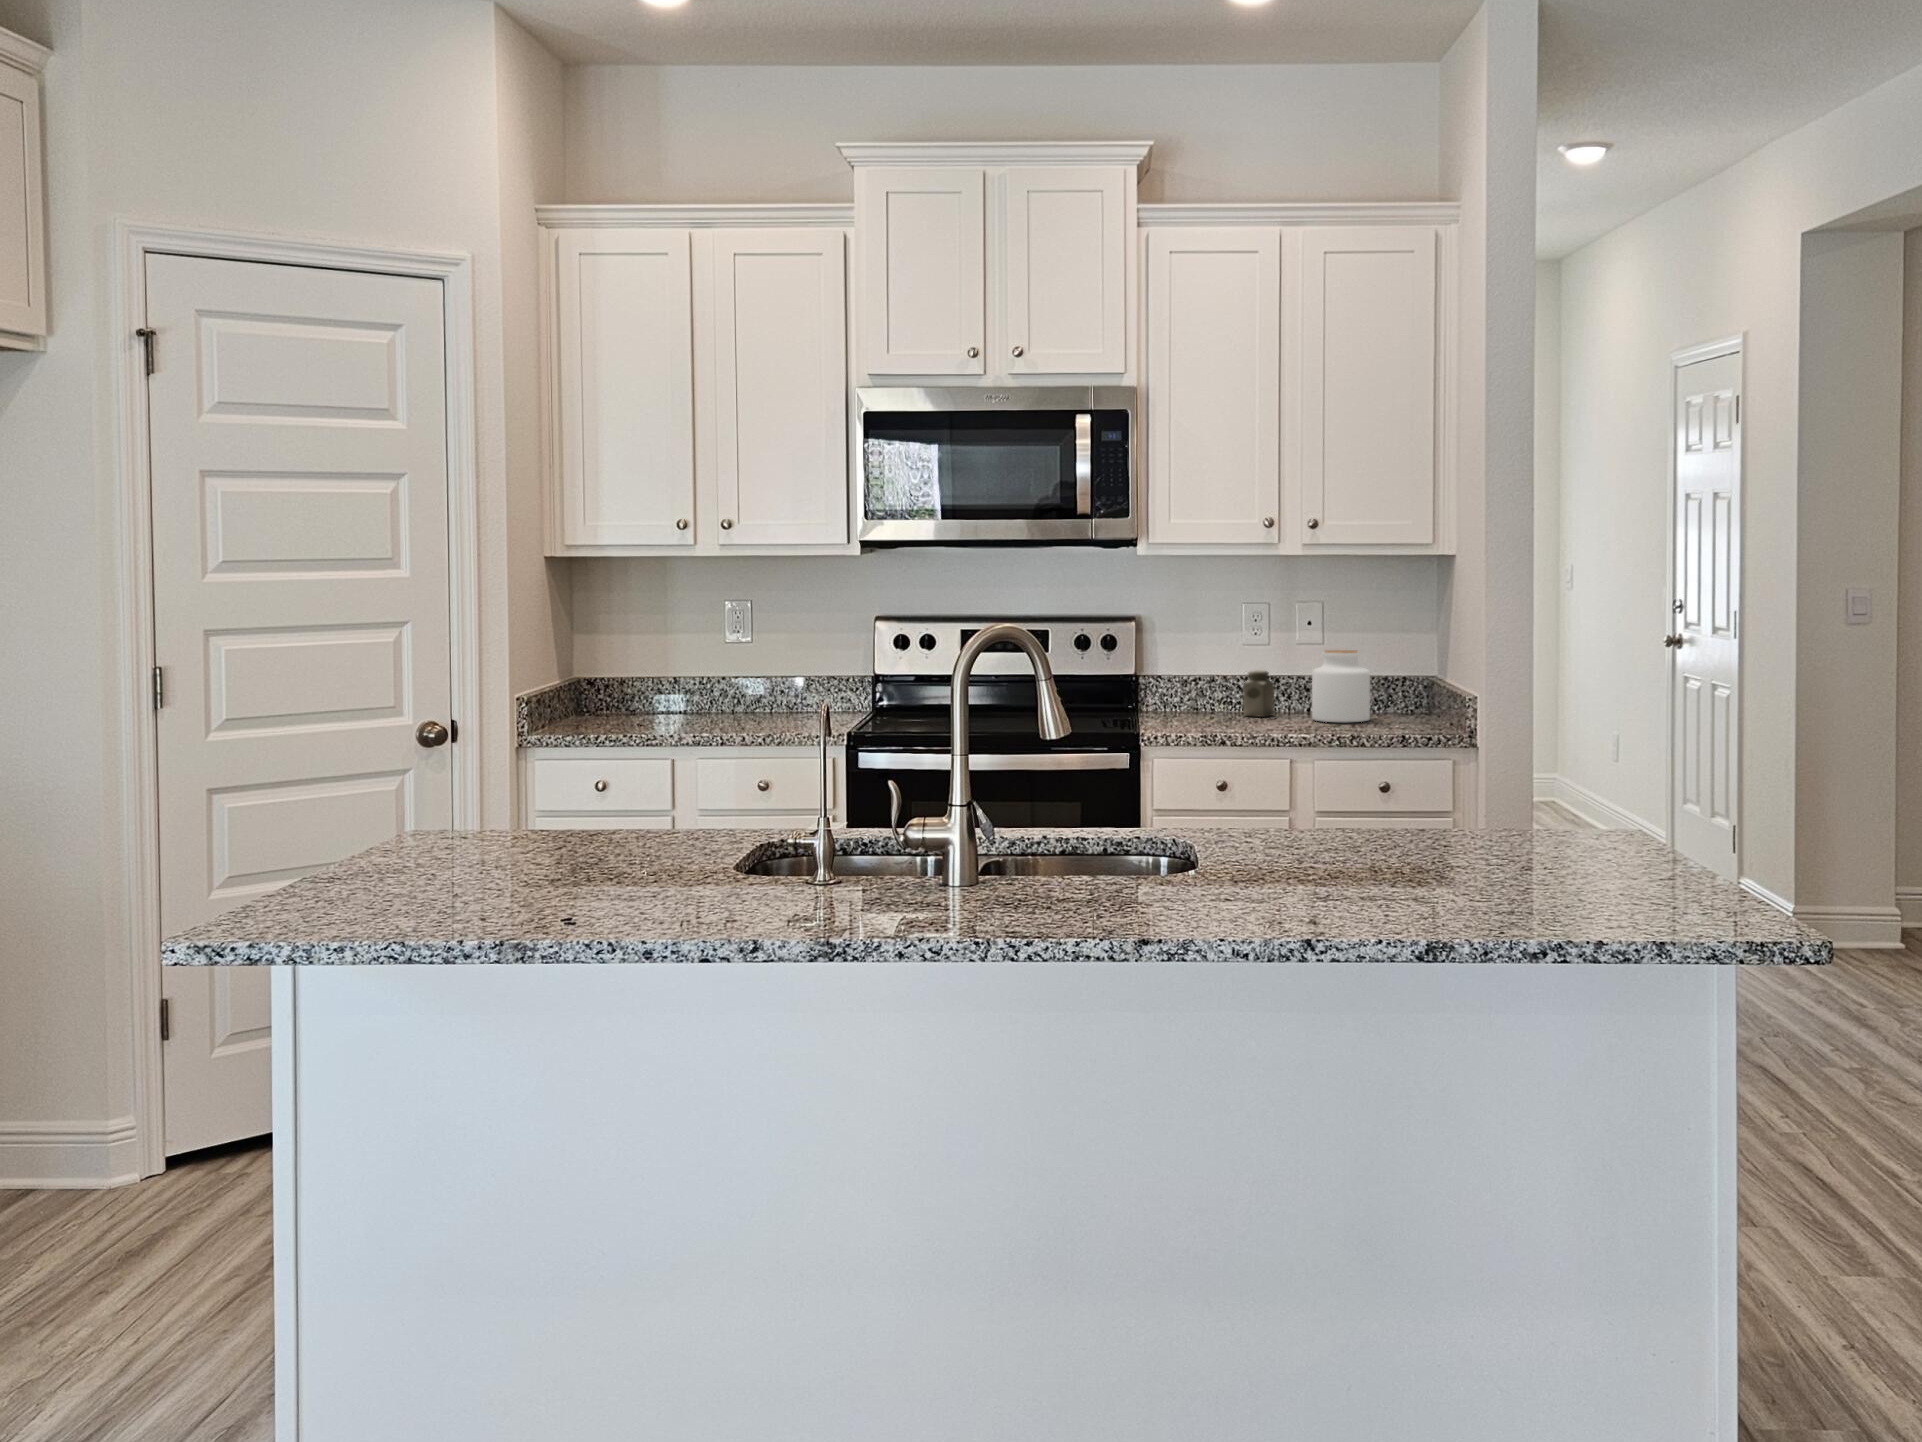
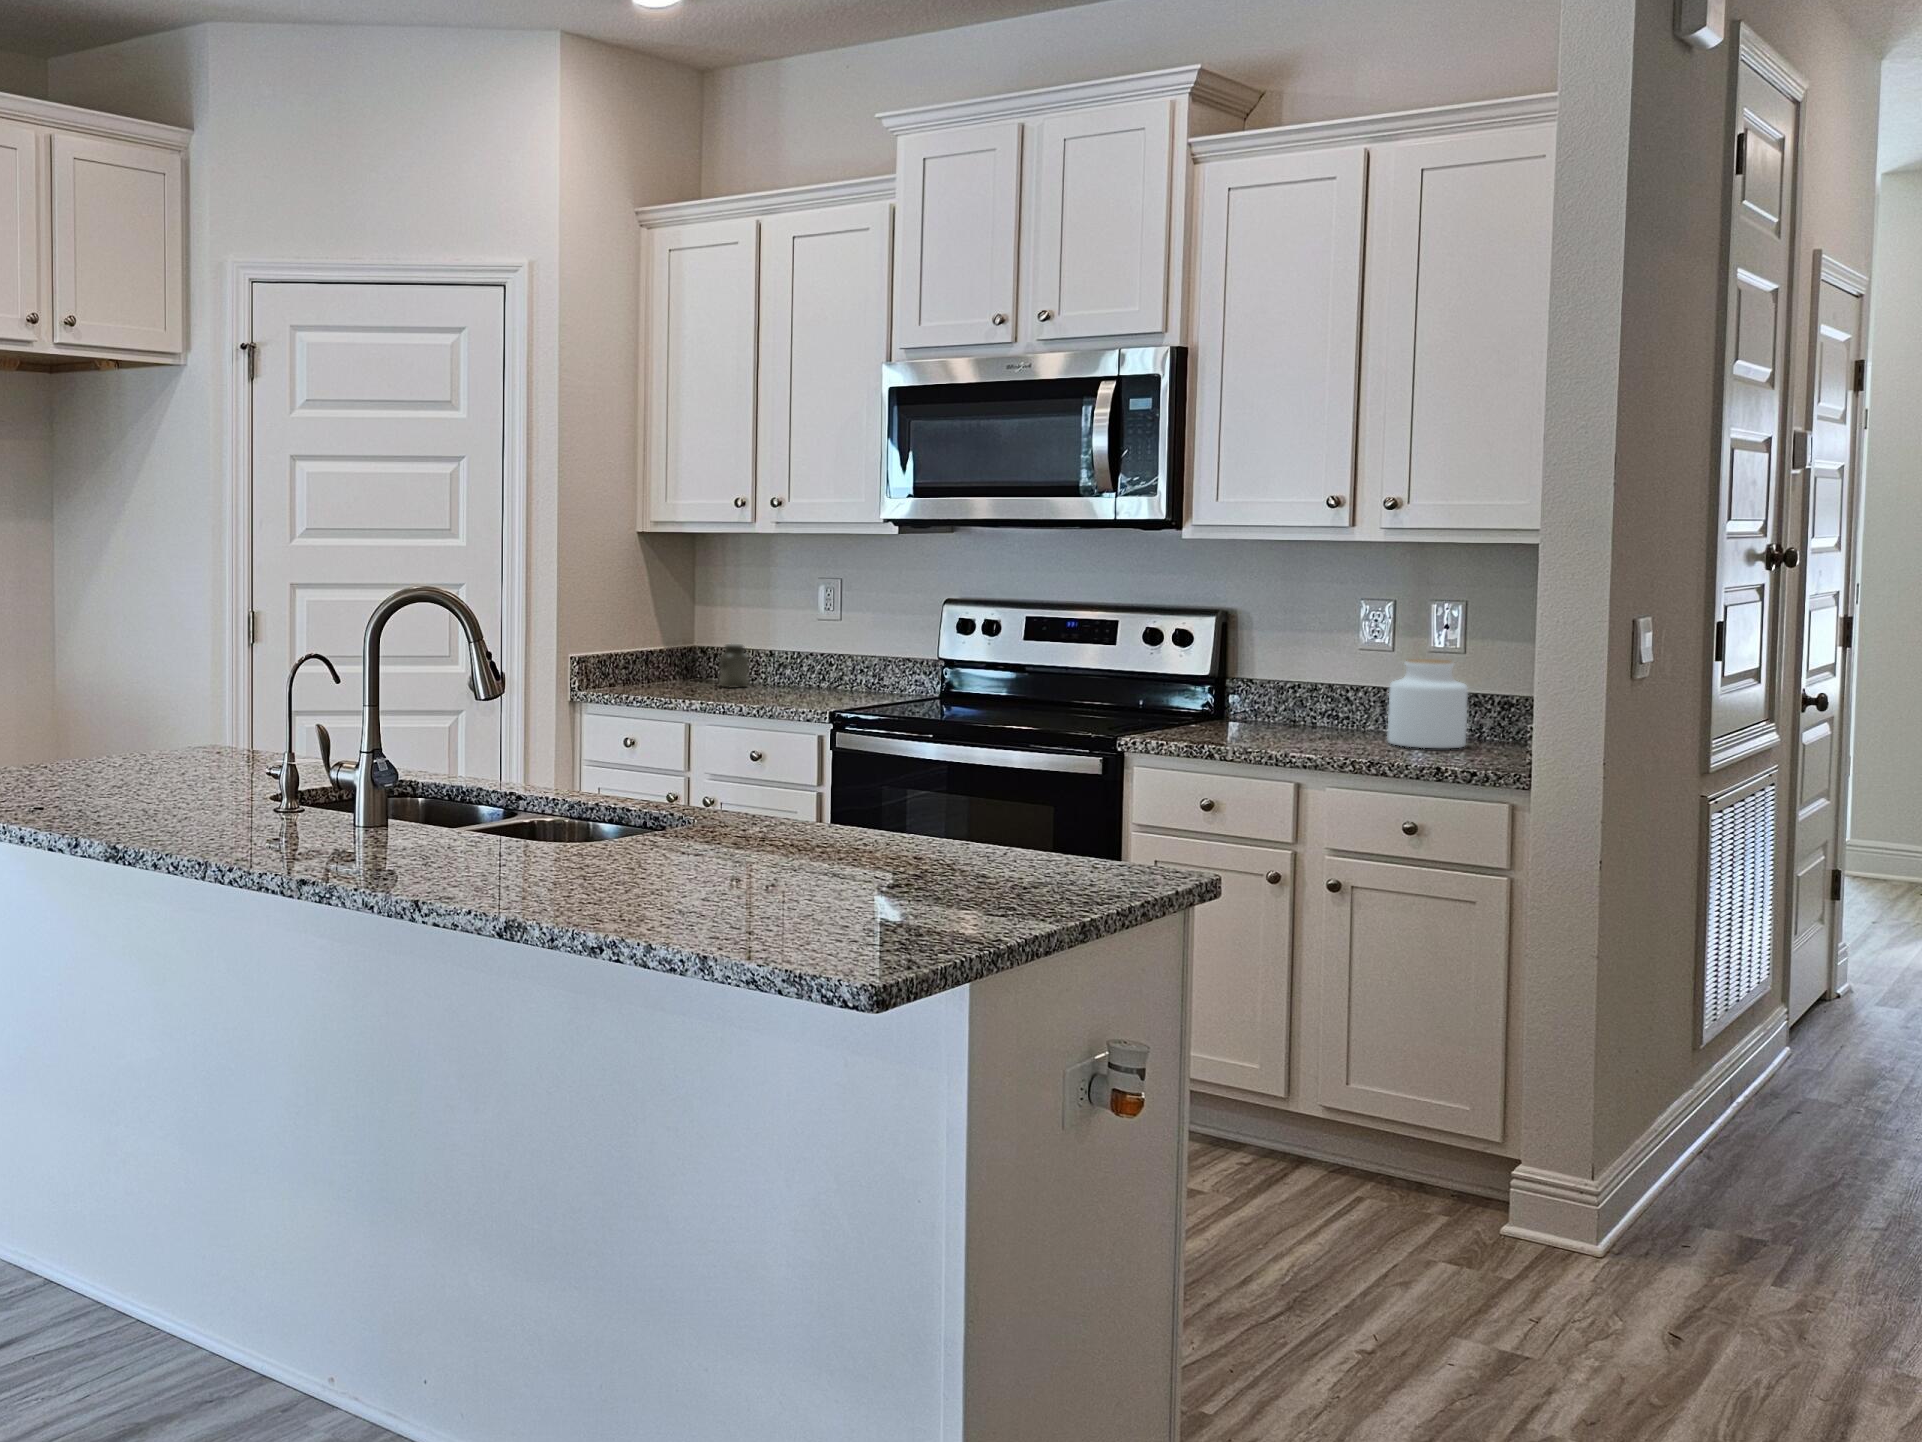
salt shaker: present [1243,670,1274,717] -> present [720,644,749,688]

